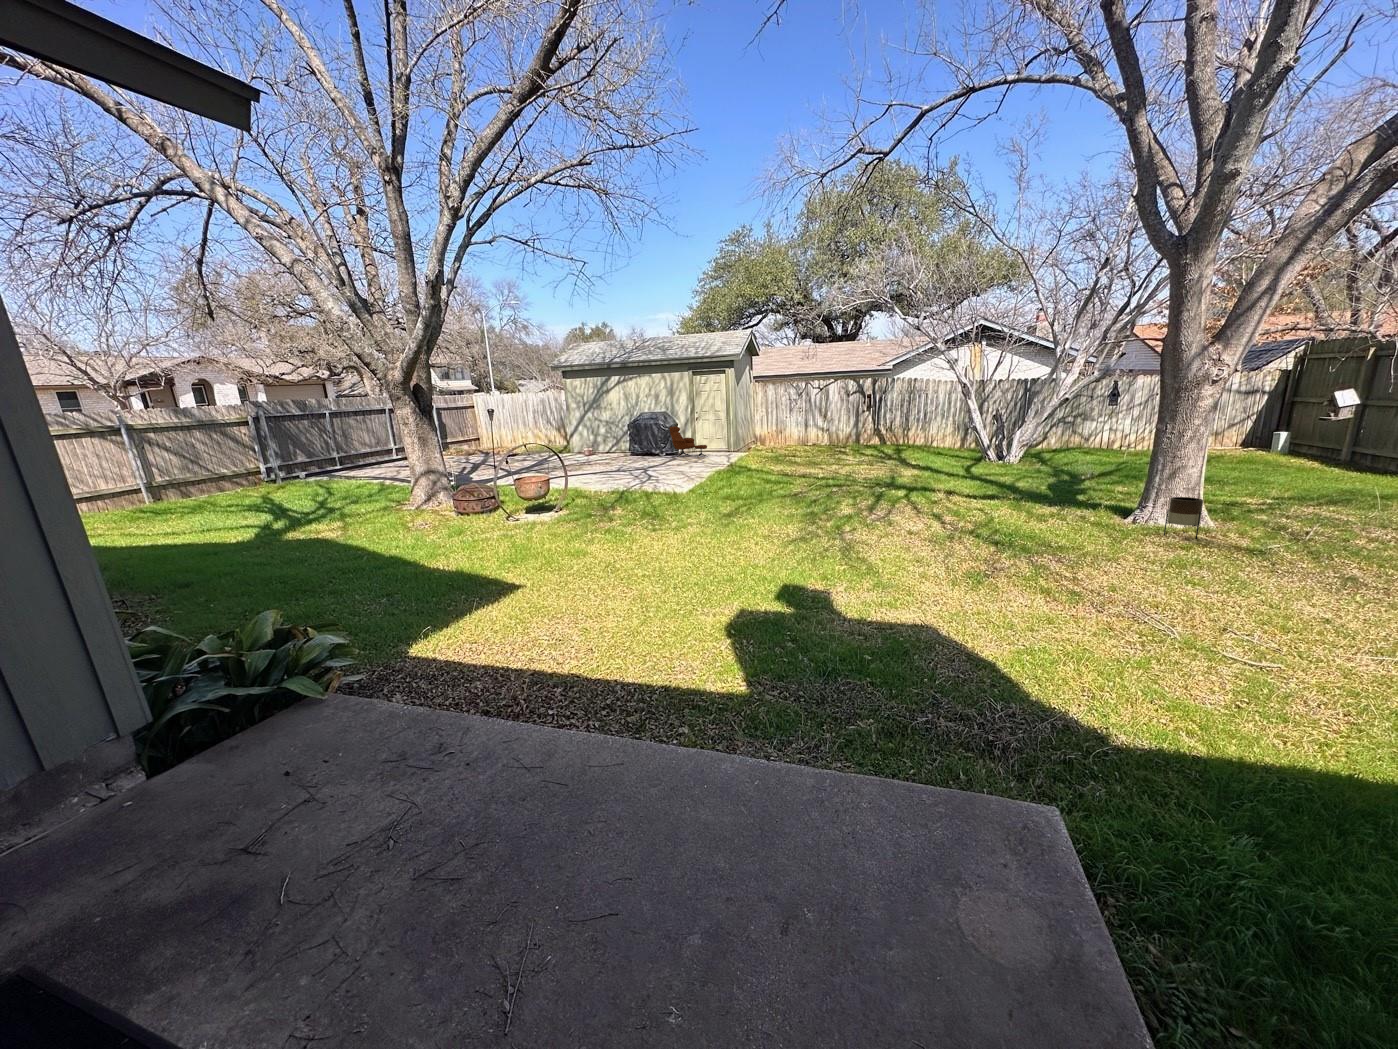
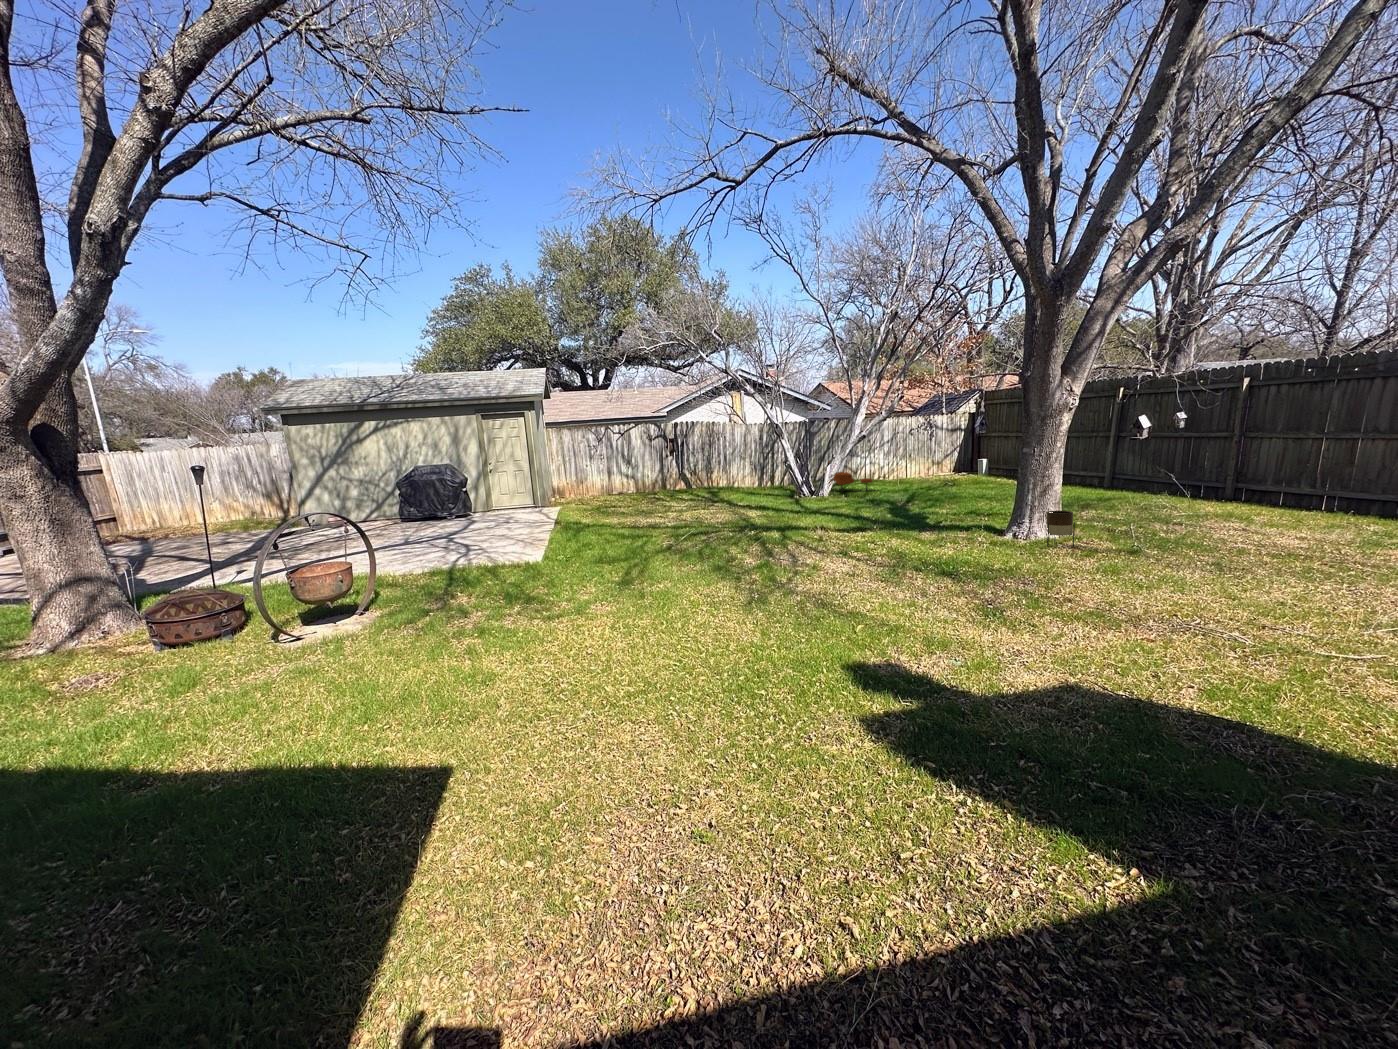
lounge chair: present [670,426,707,457] -> present [828,461,873,491]

